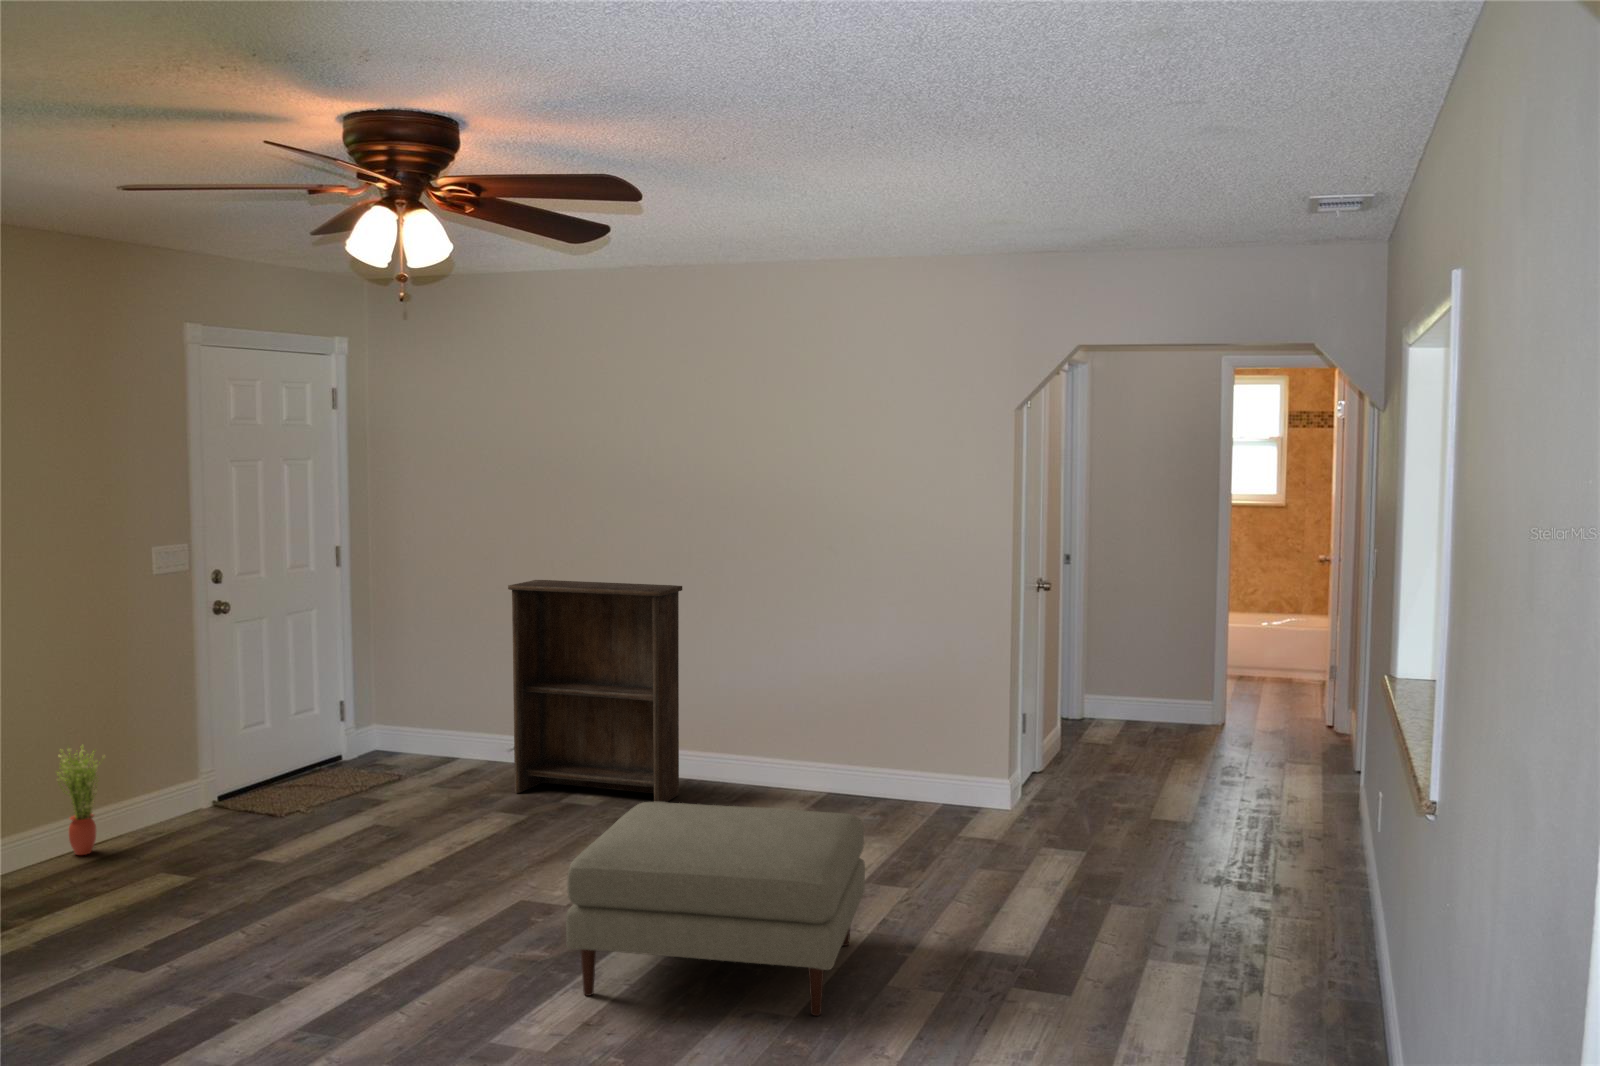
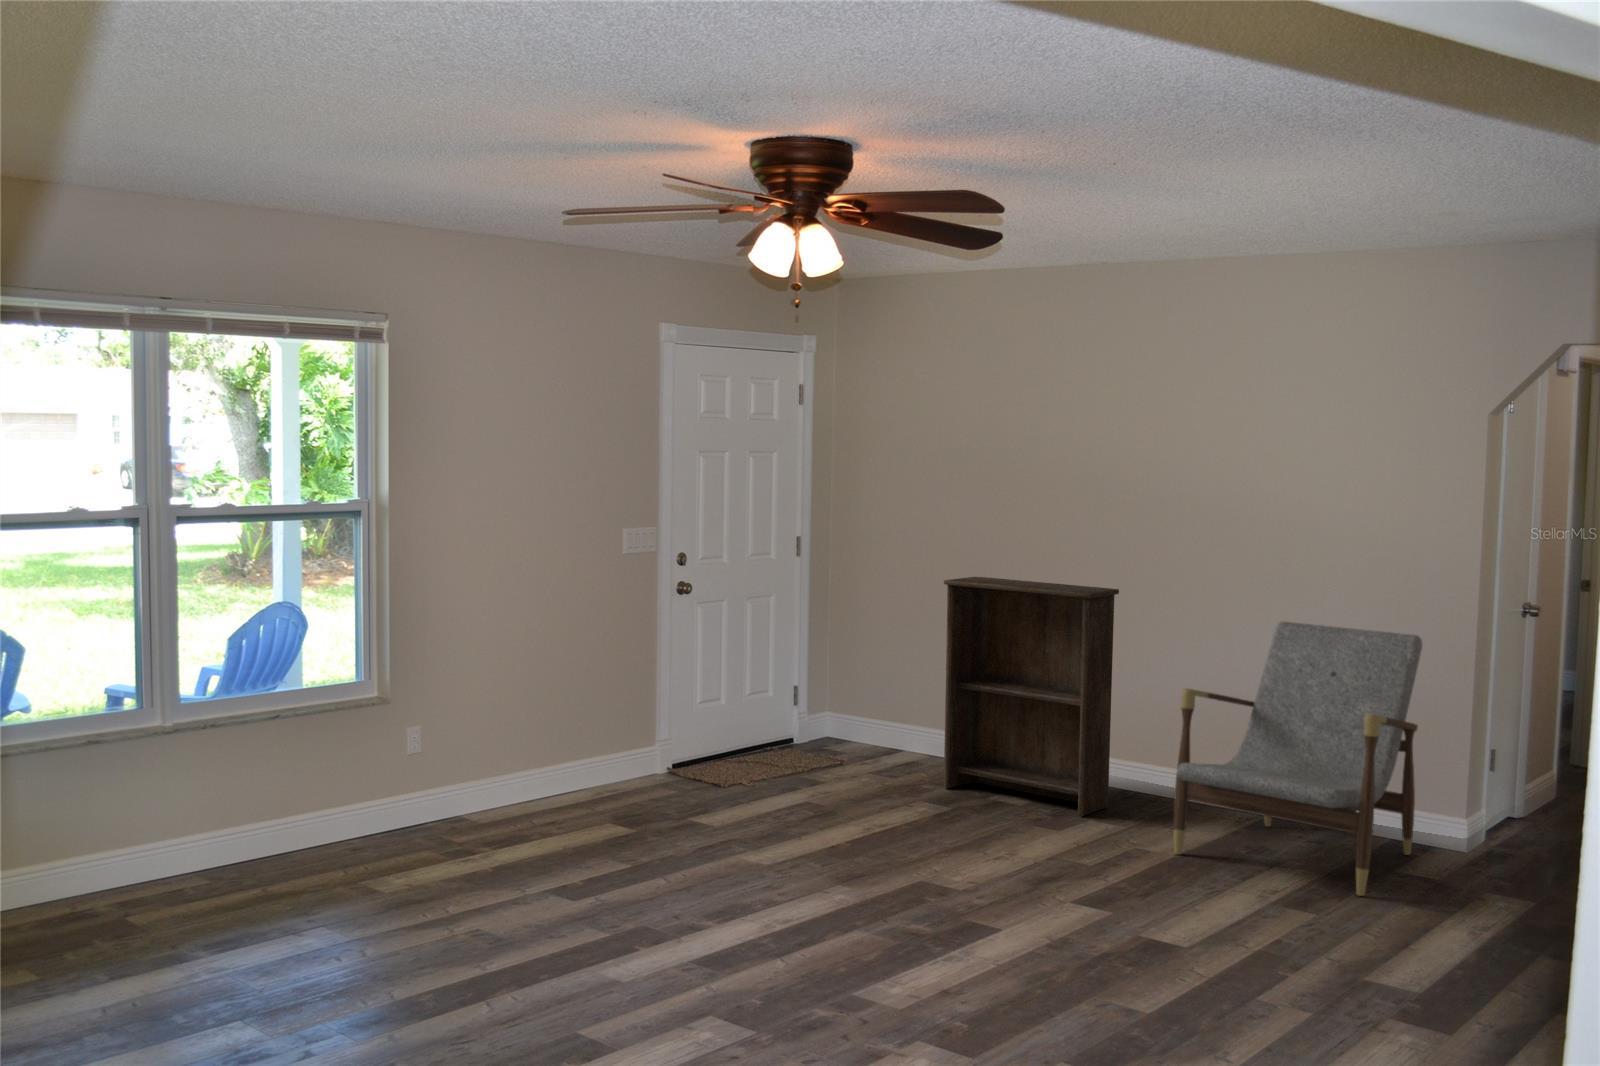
armchair: none [753,608,957,856] -> present [1174,622,1422,896]
potted plant: present [57,748,105,855] -> none [540,700,581,798]
ottoman: present [566,802,865,1016] -> none [936,796,1256,1022]

